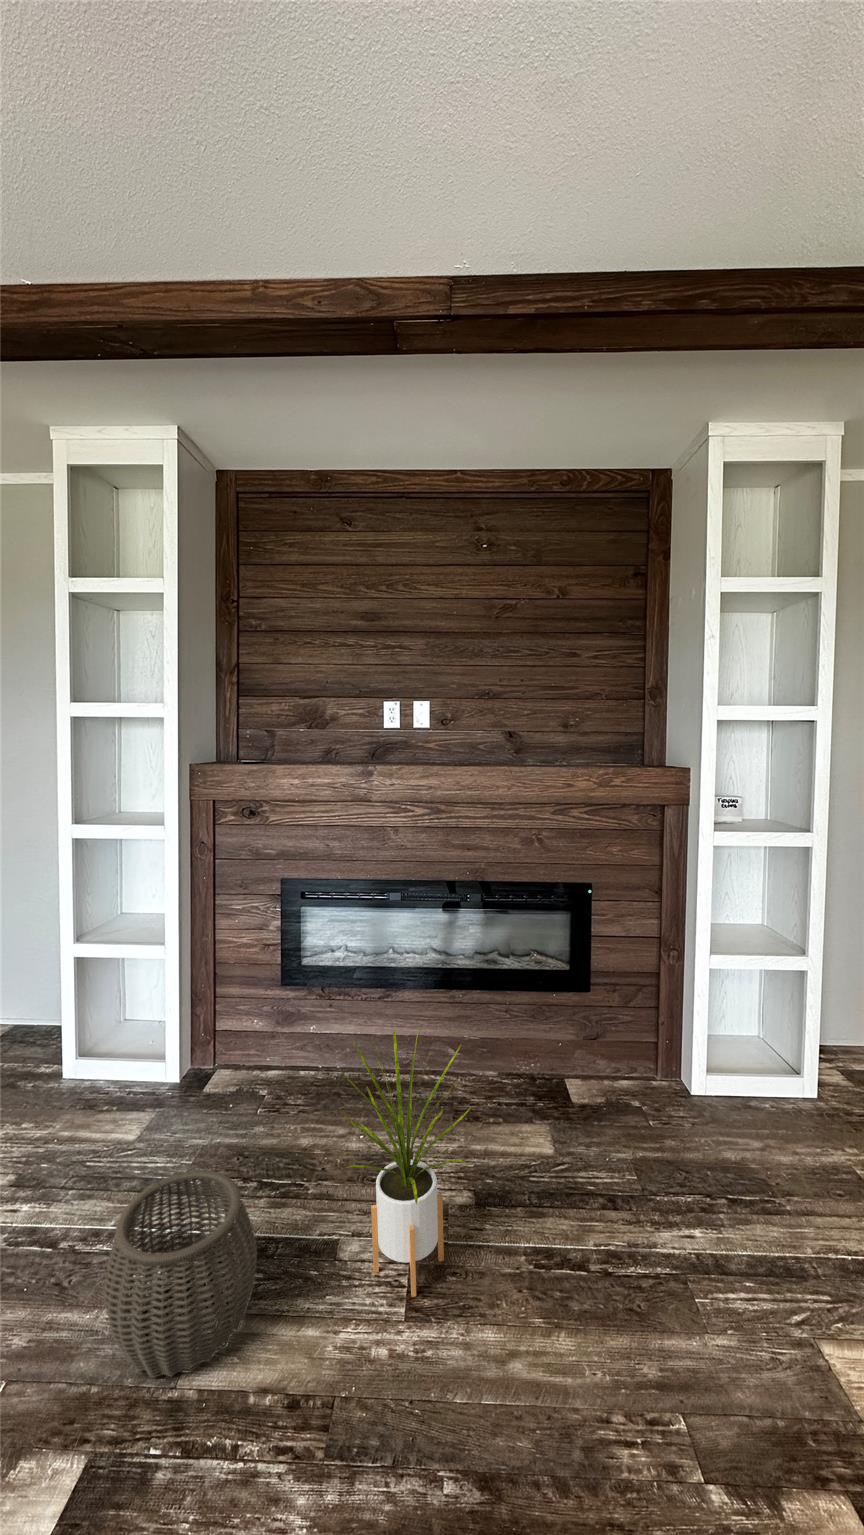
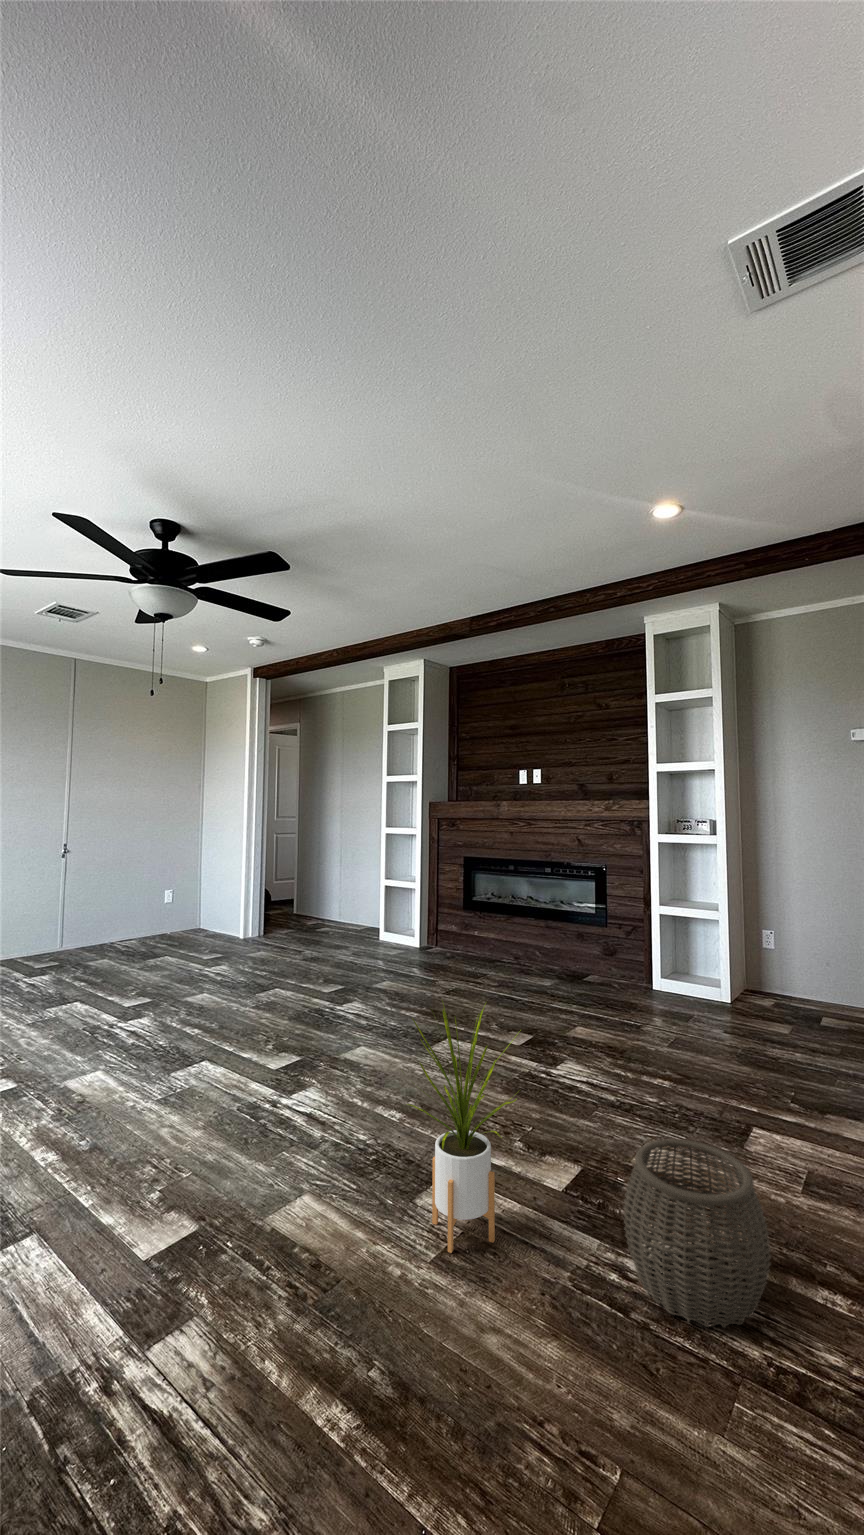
woven basket: present [104,1170,257,1377] -> present [624,1139,771,1328]

